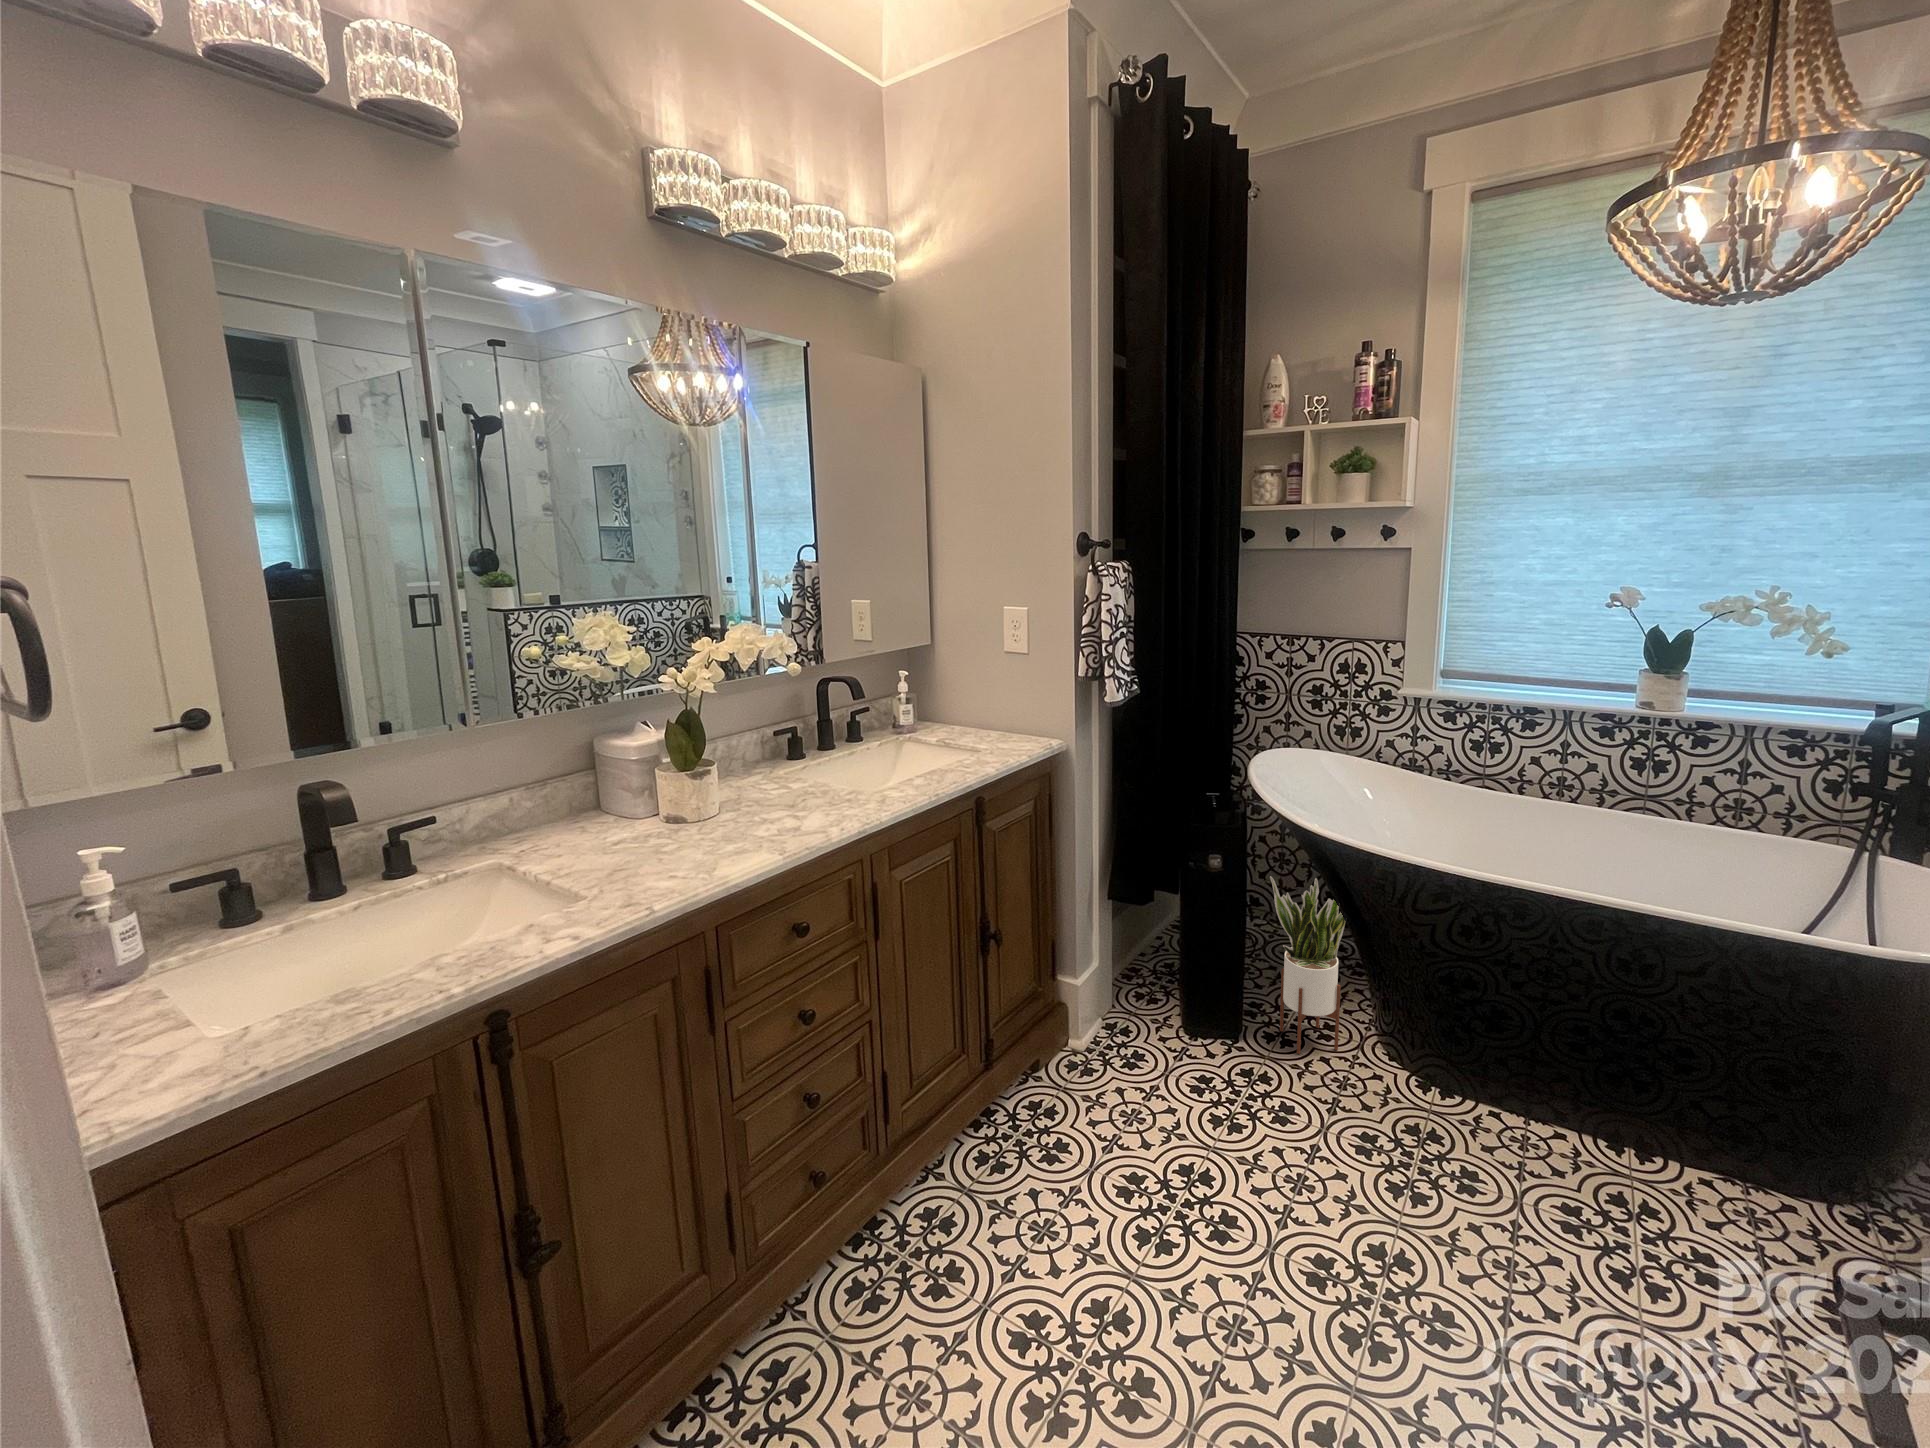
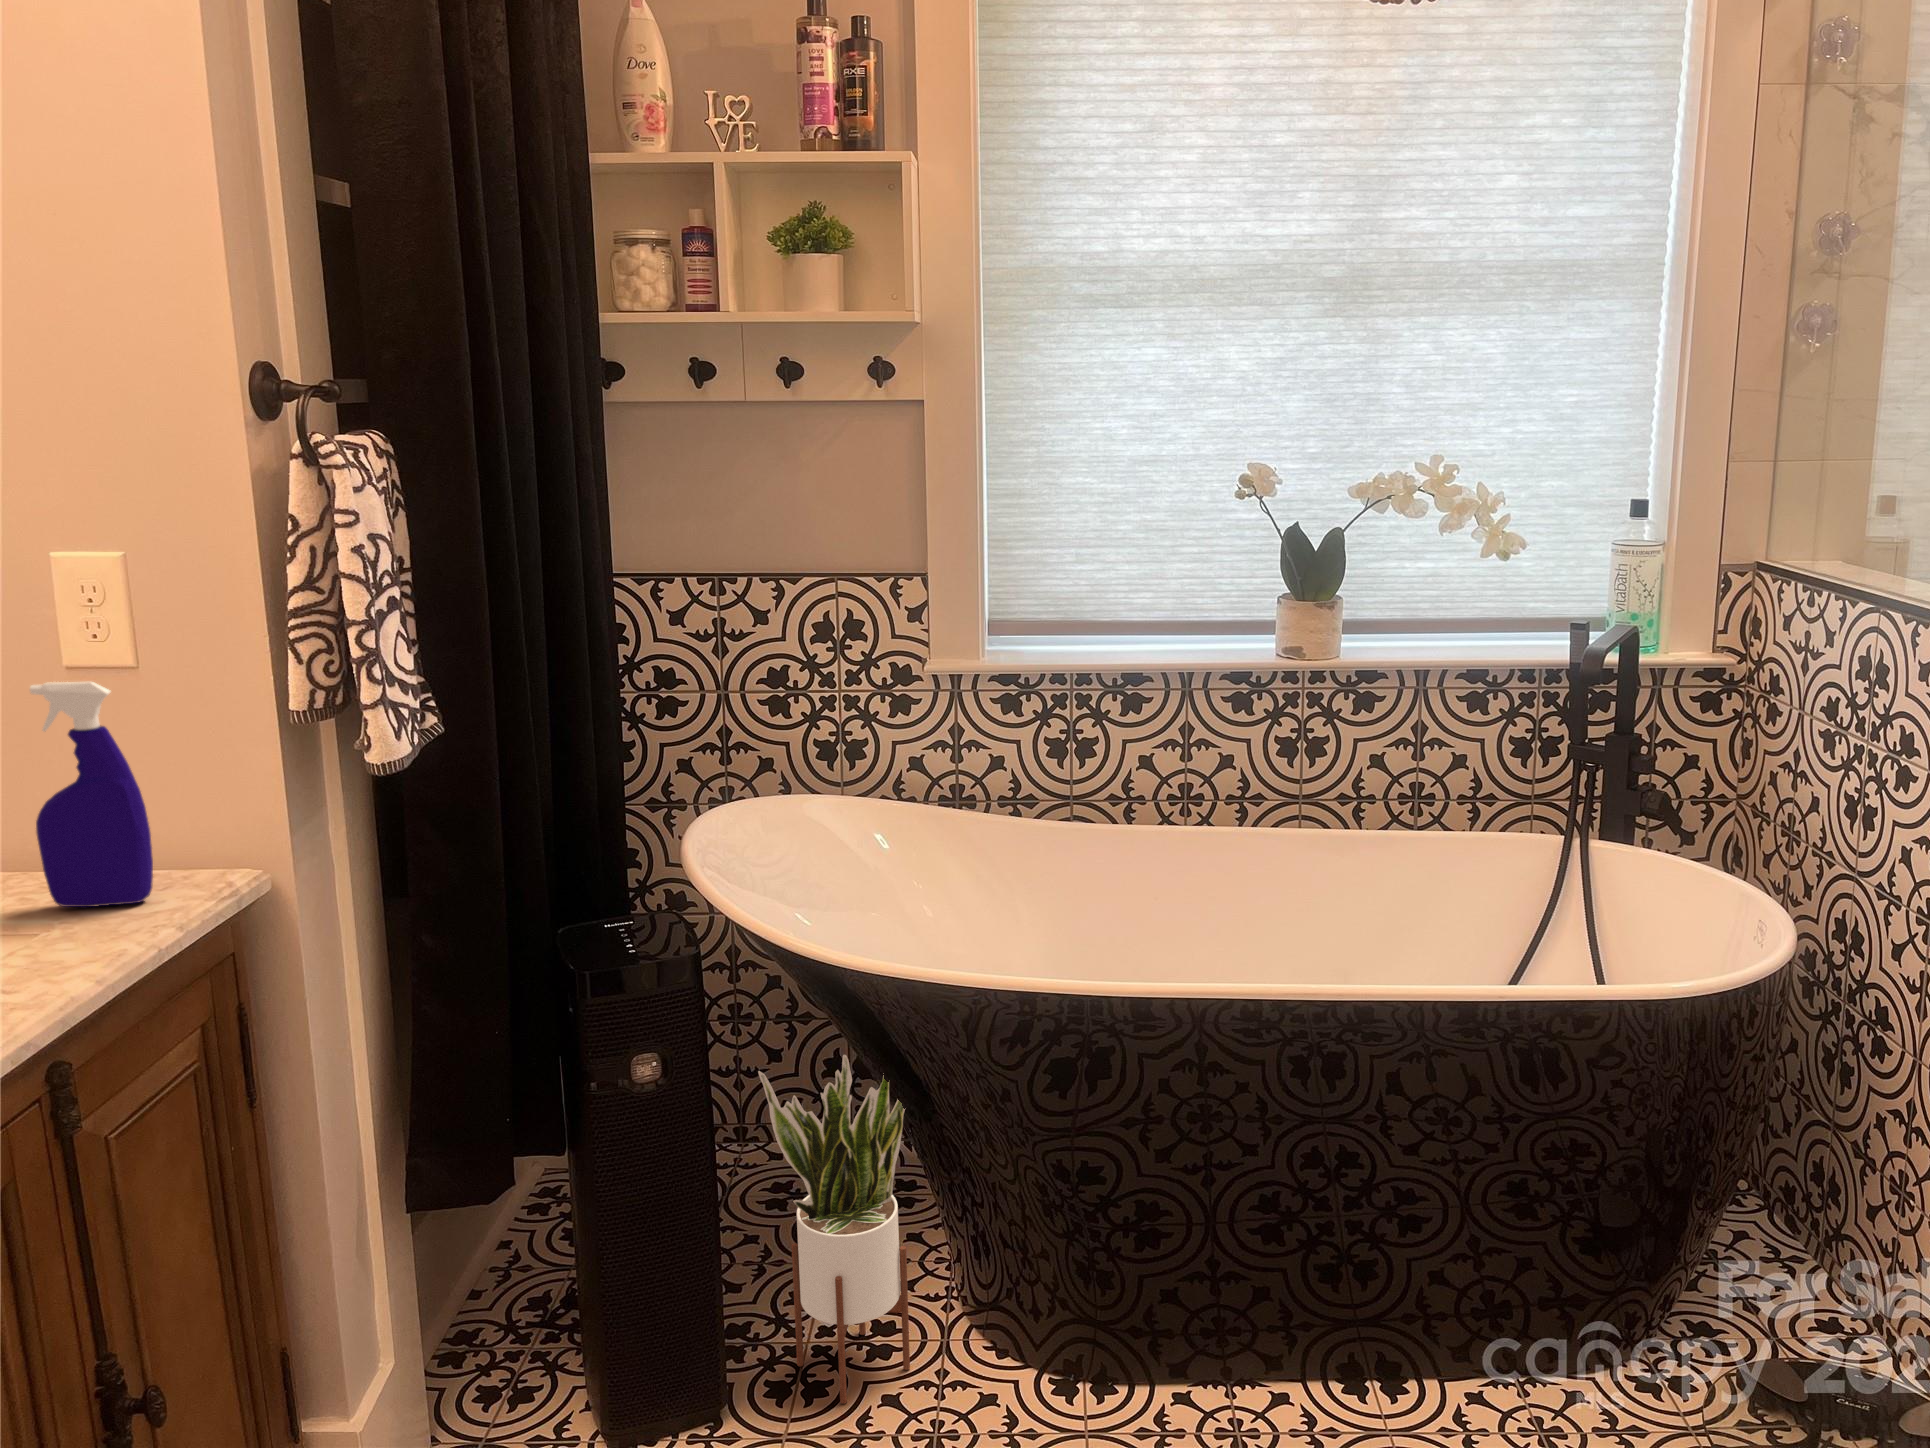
spray bottle: none [986,656,1023,745] -> present [30,682,153,907]

